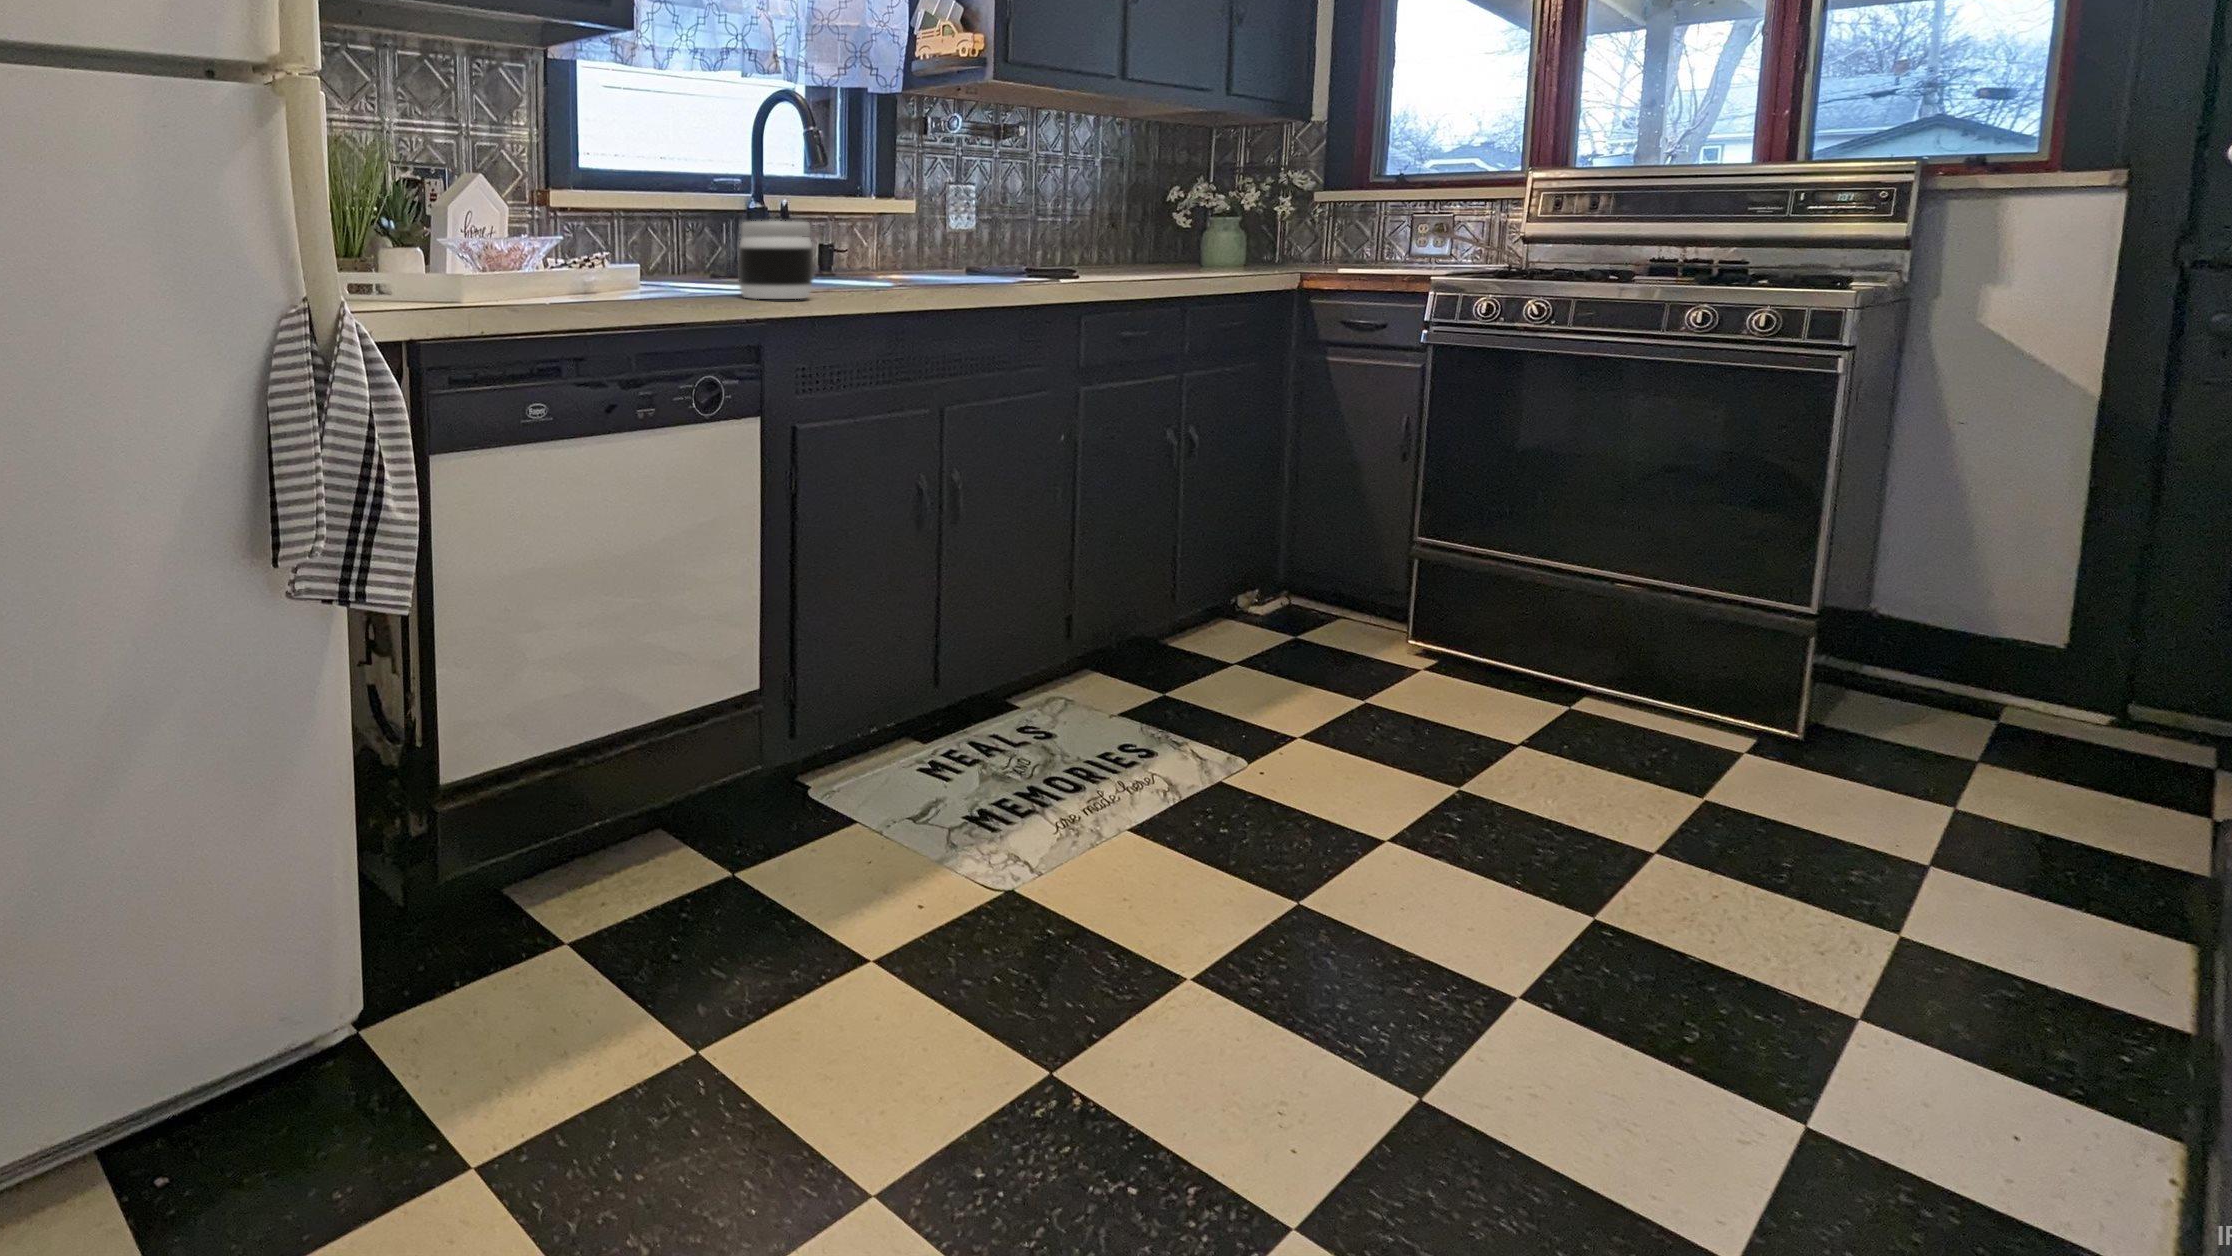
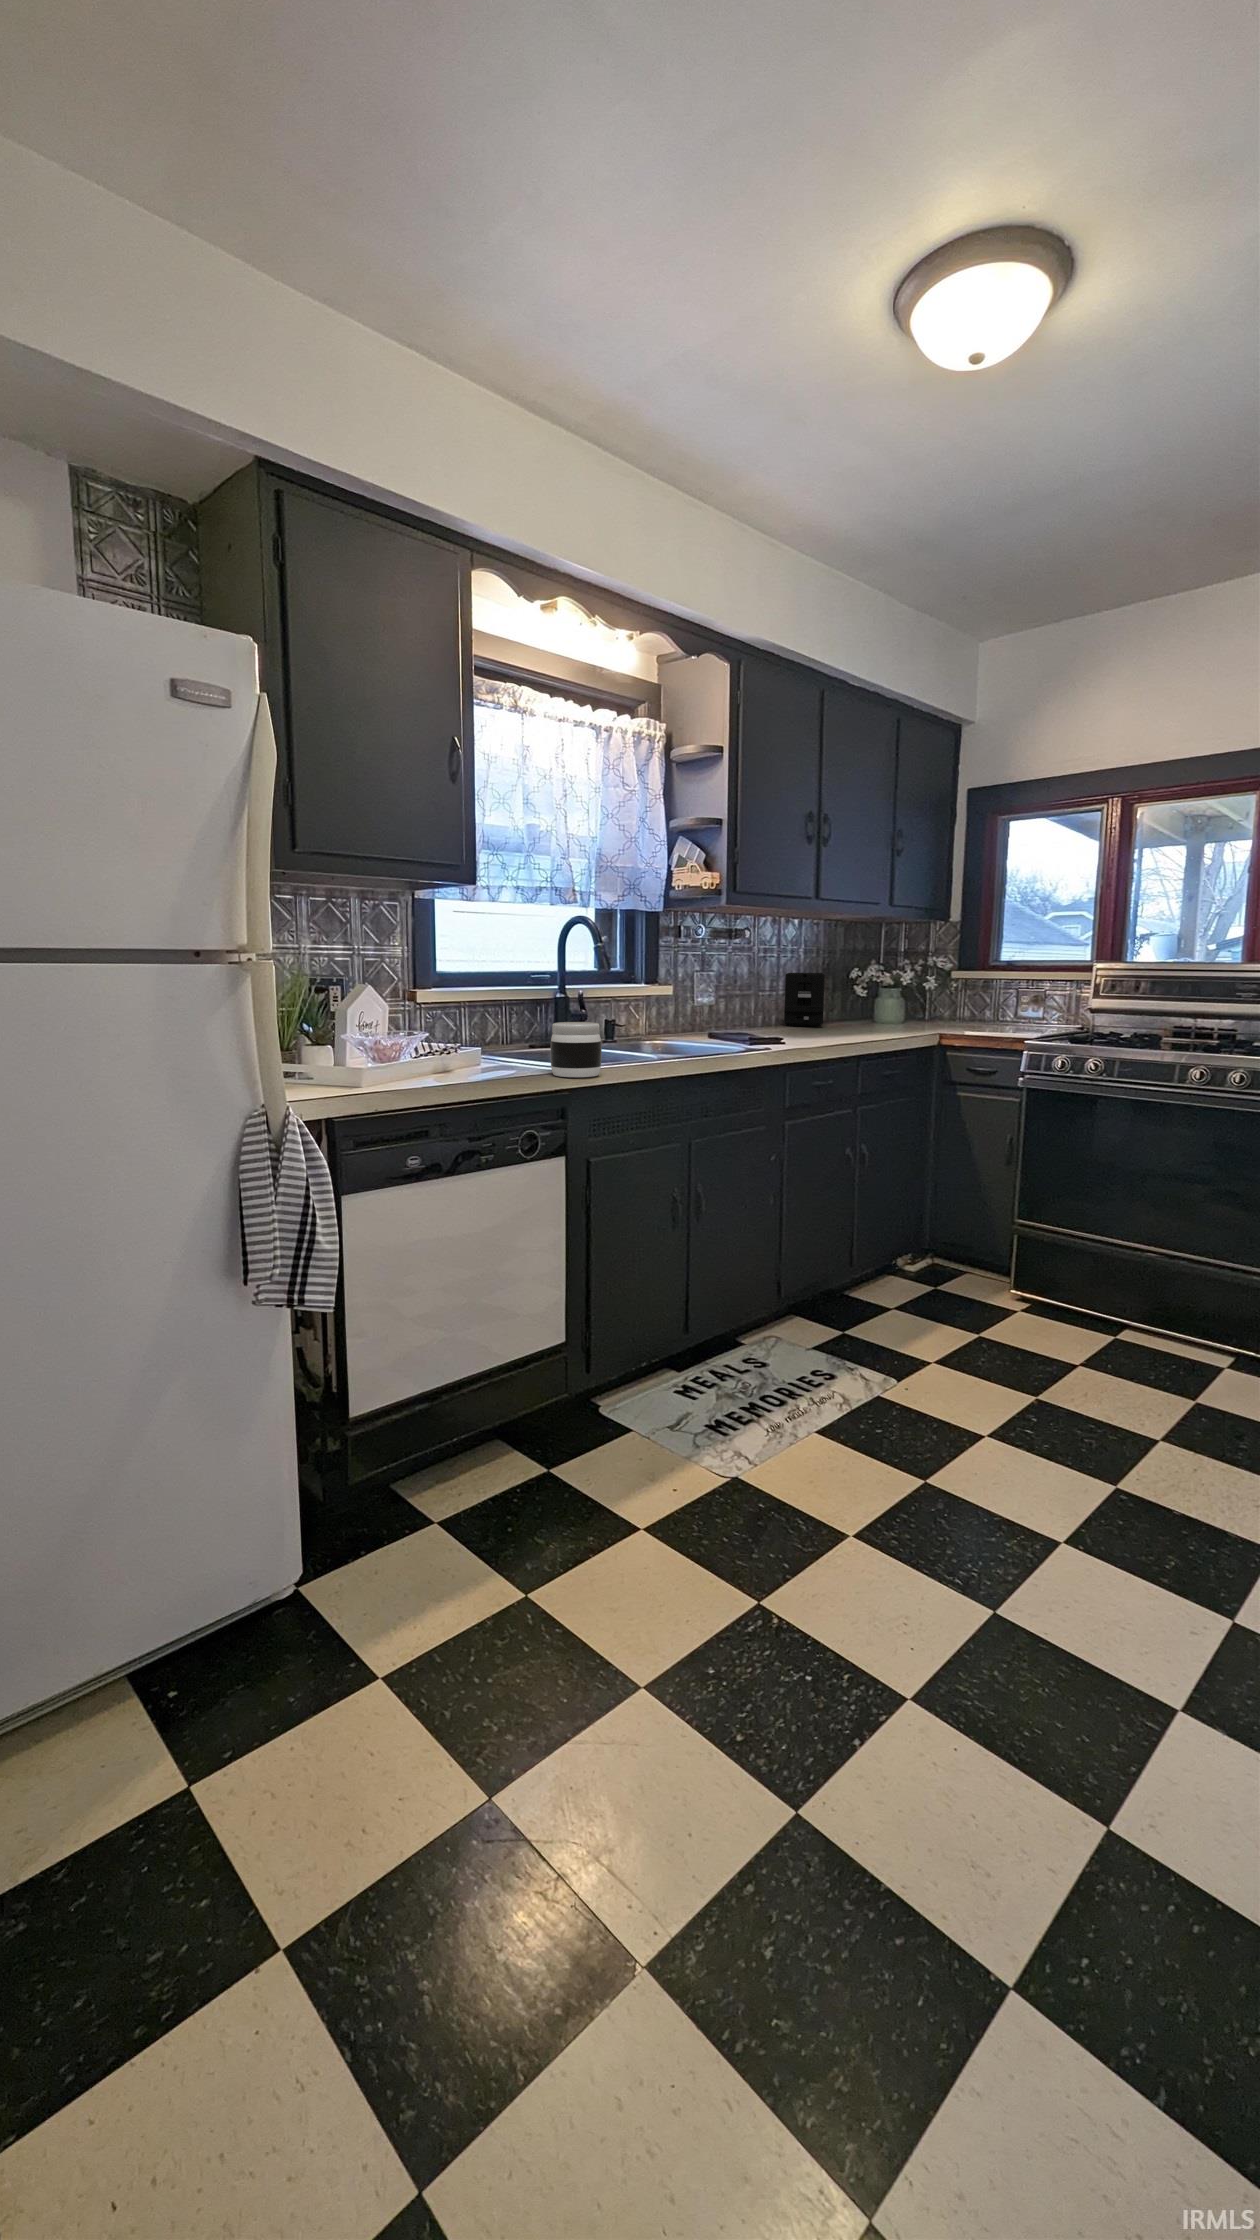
toaster: none [1072,189,1131,264] -> present [784,973,825,1026]

